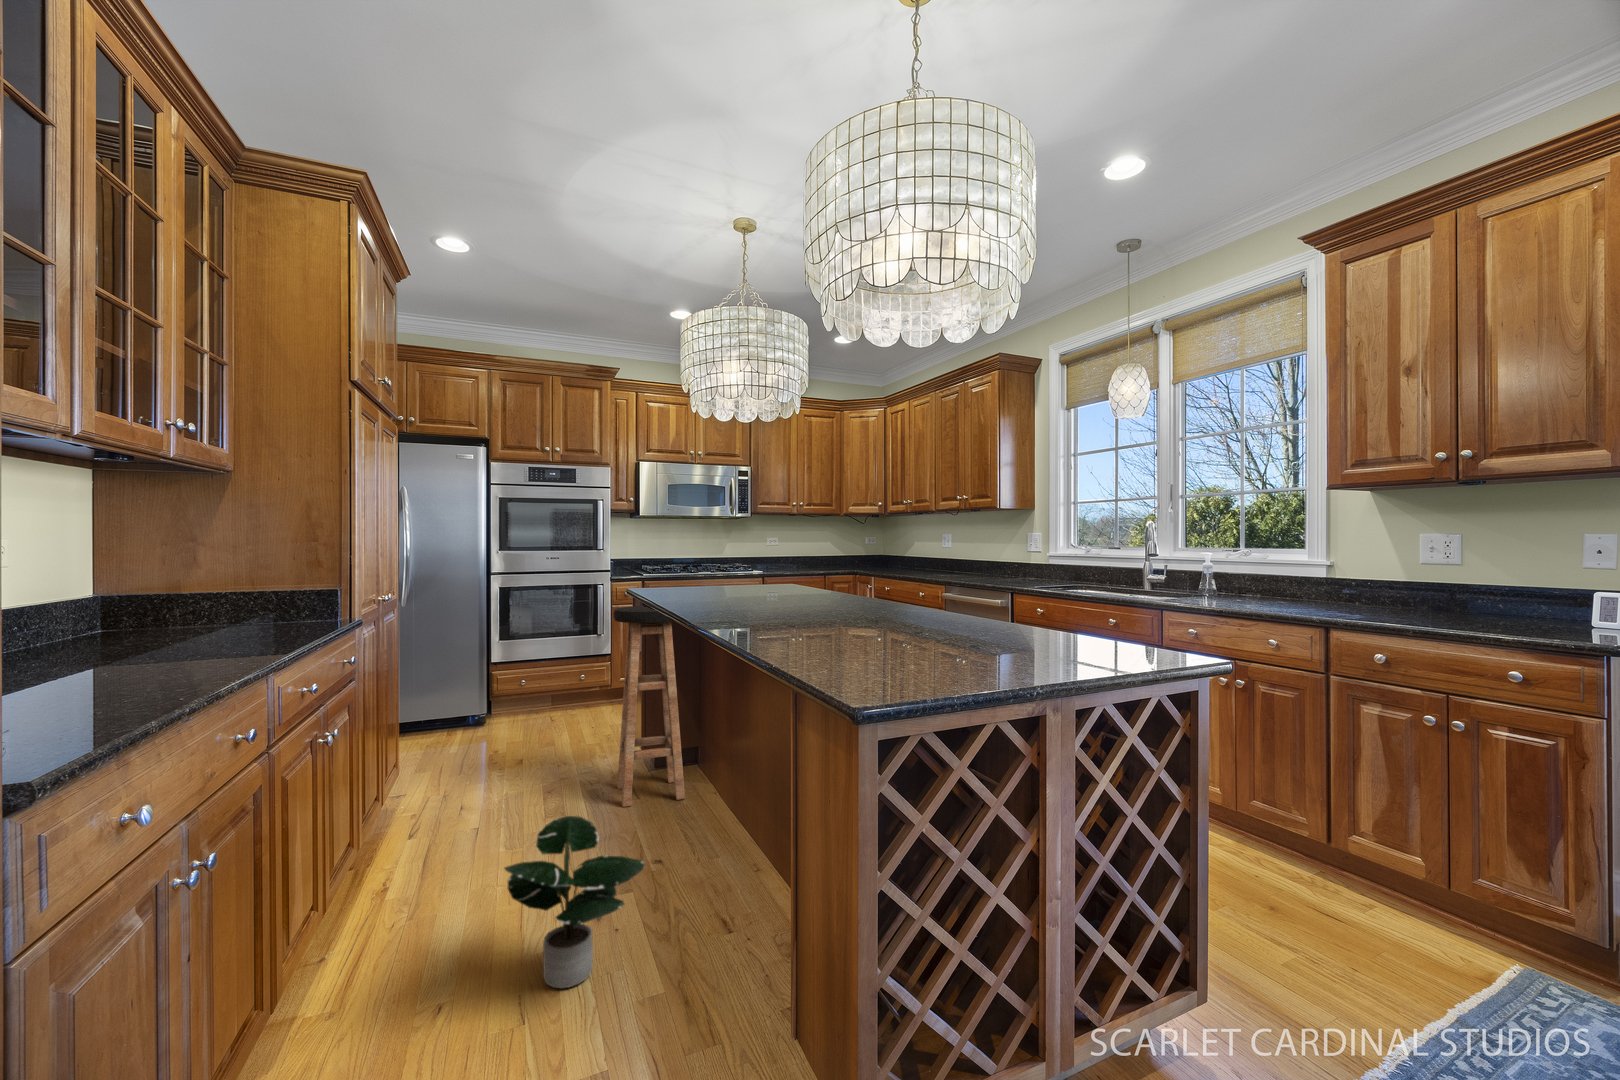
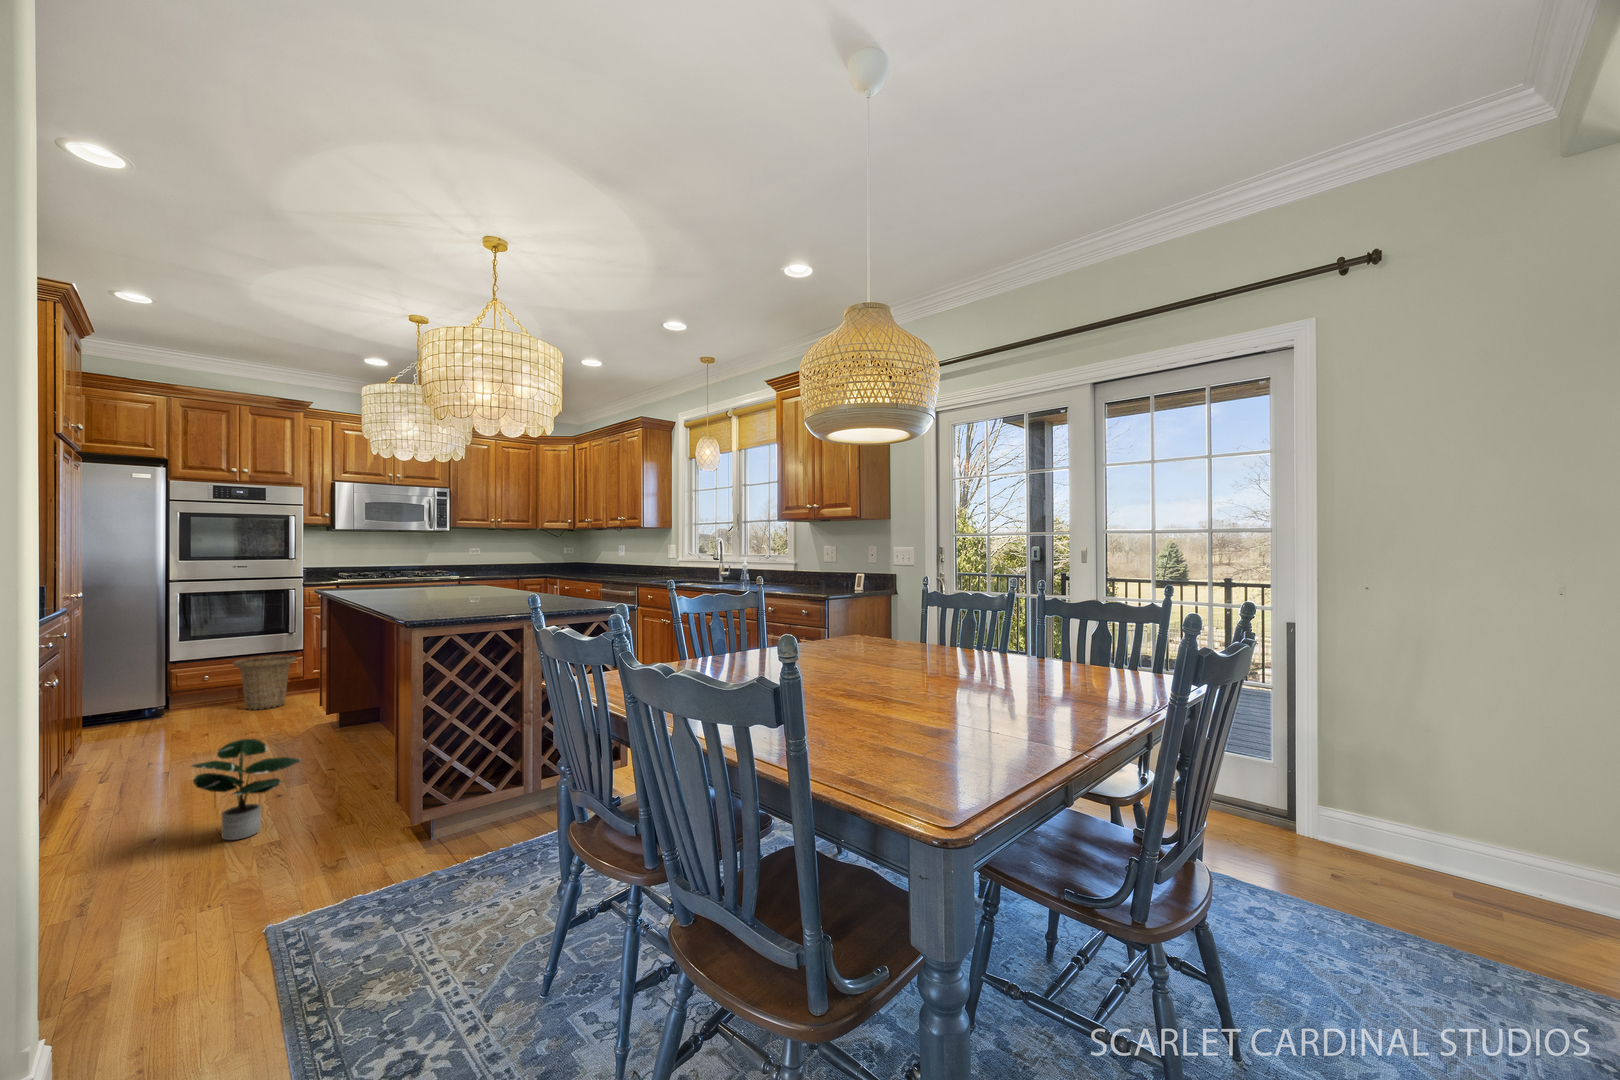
bar stool: present [614,606,685,807] -> none [294,603,359,755]
basket: none [548,661,609,726] -> present [233,655,297,710]

